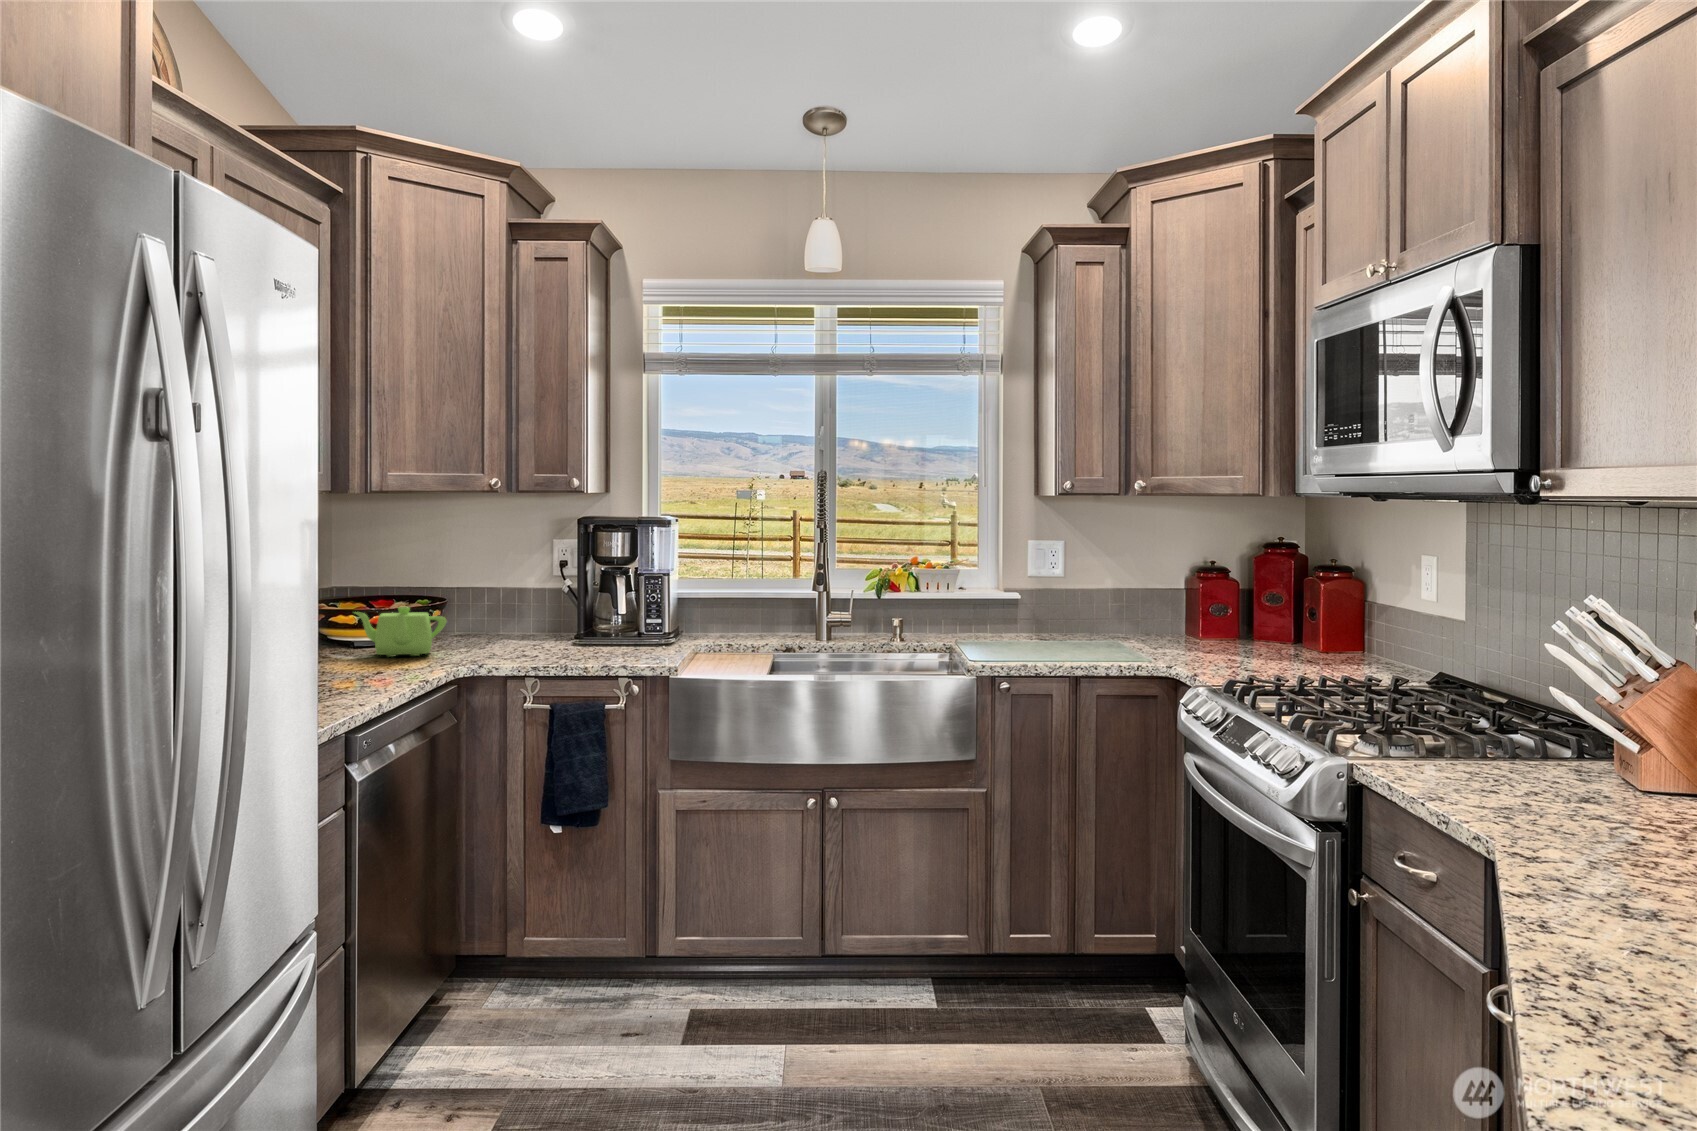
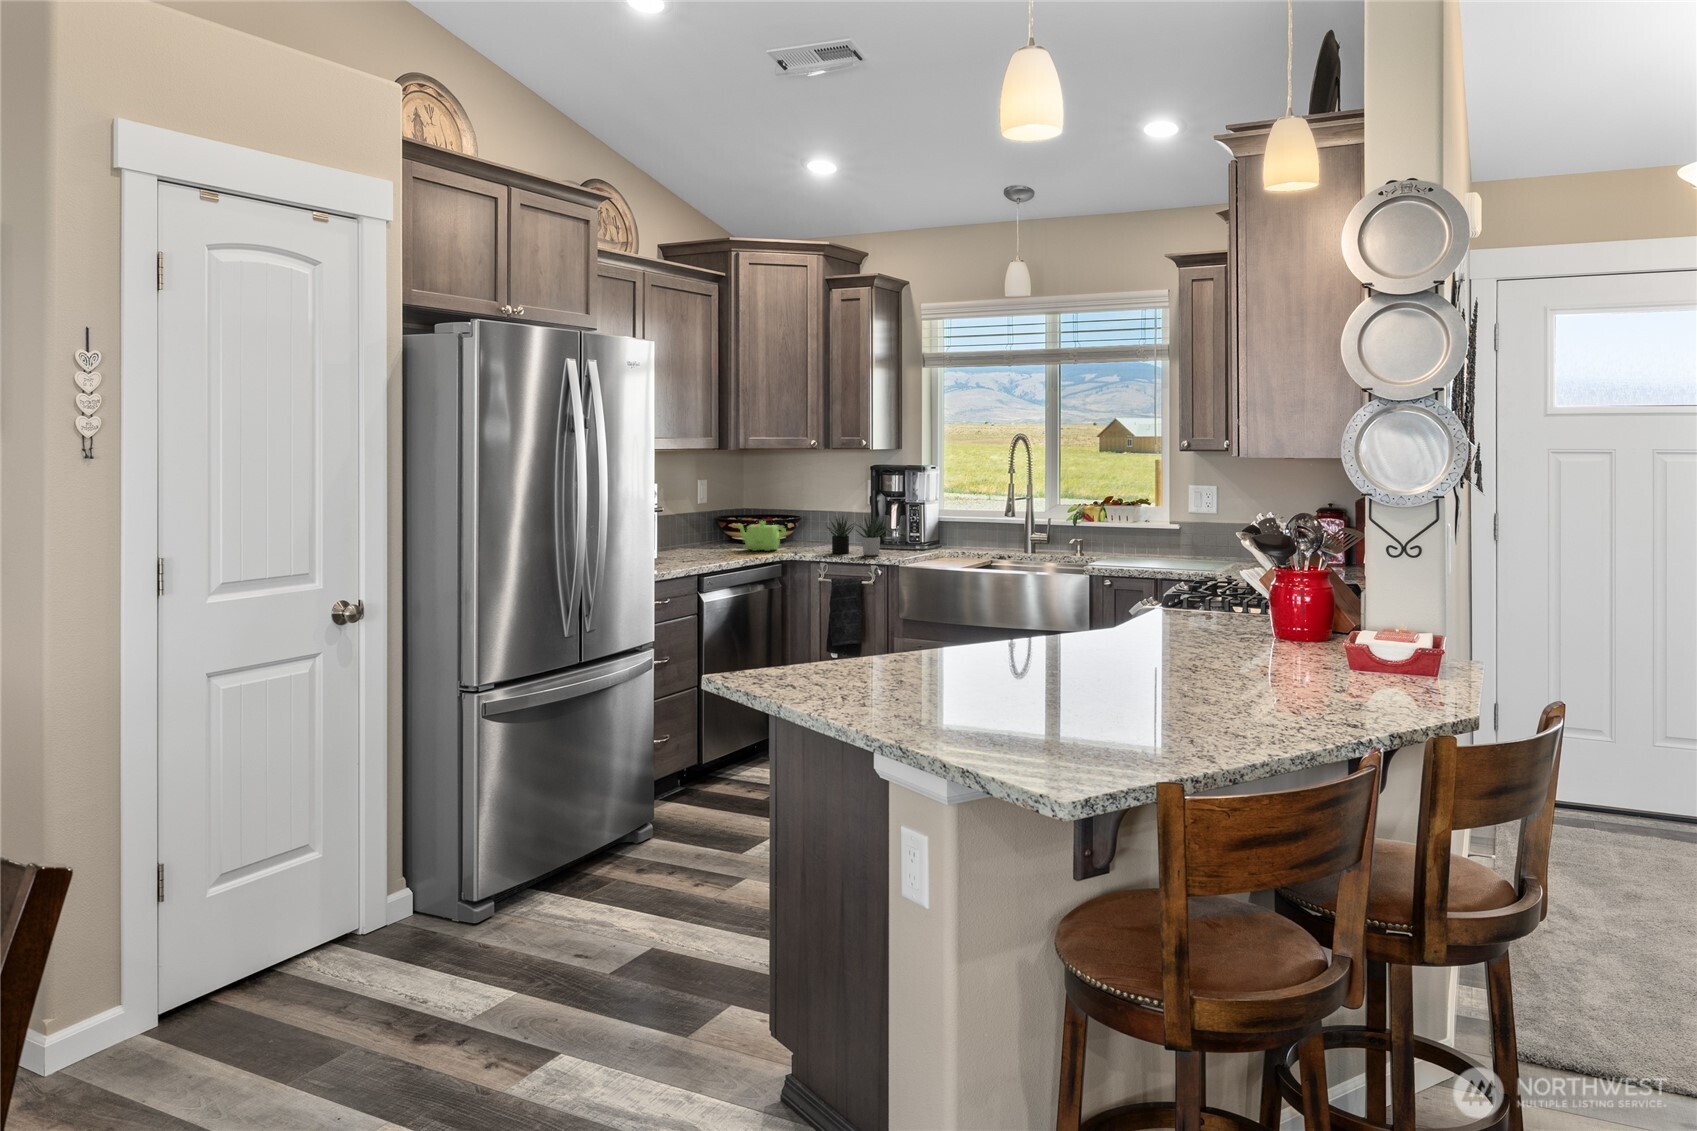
succulent plant: none [516,589,631,657] -> present [827,517,886,555]

